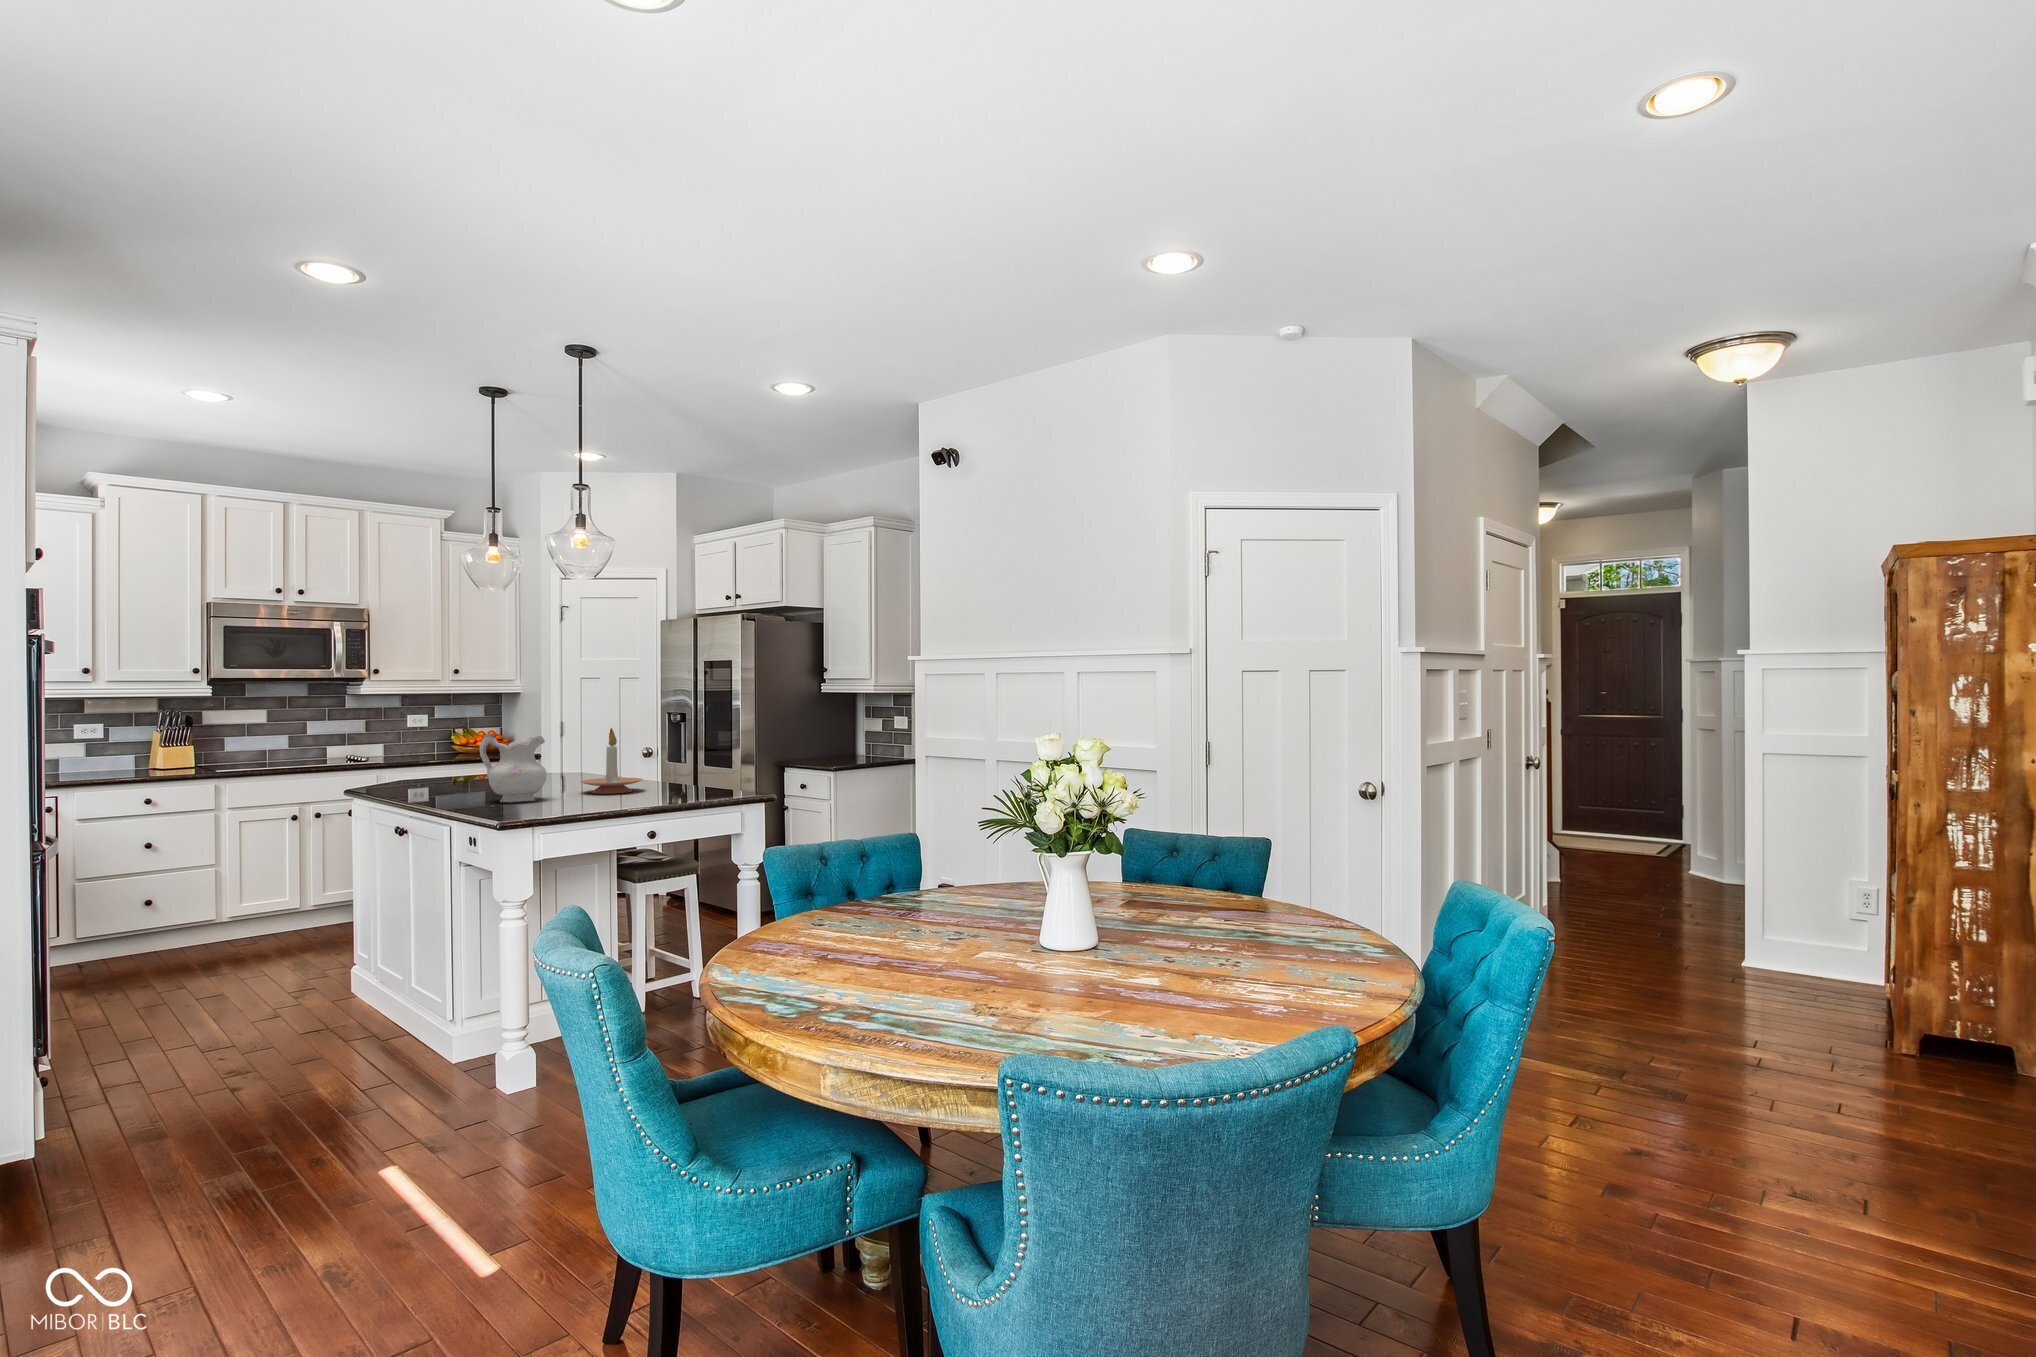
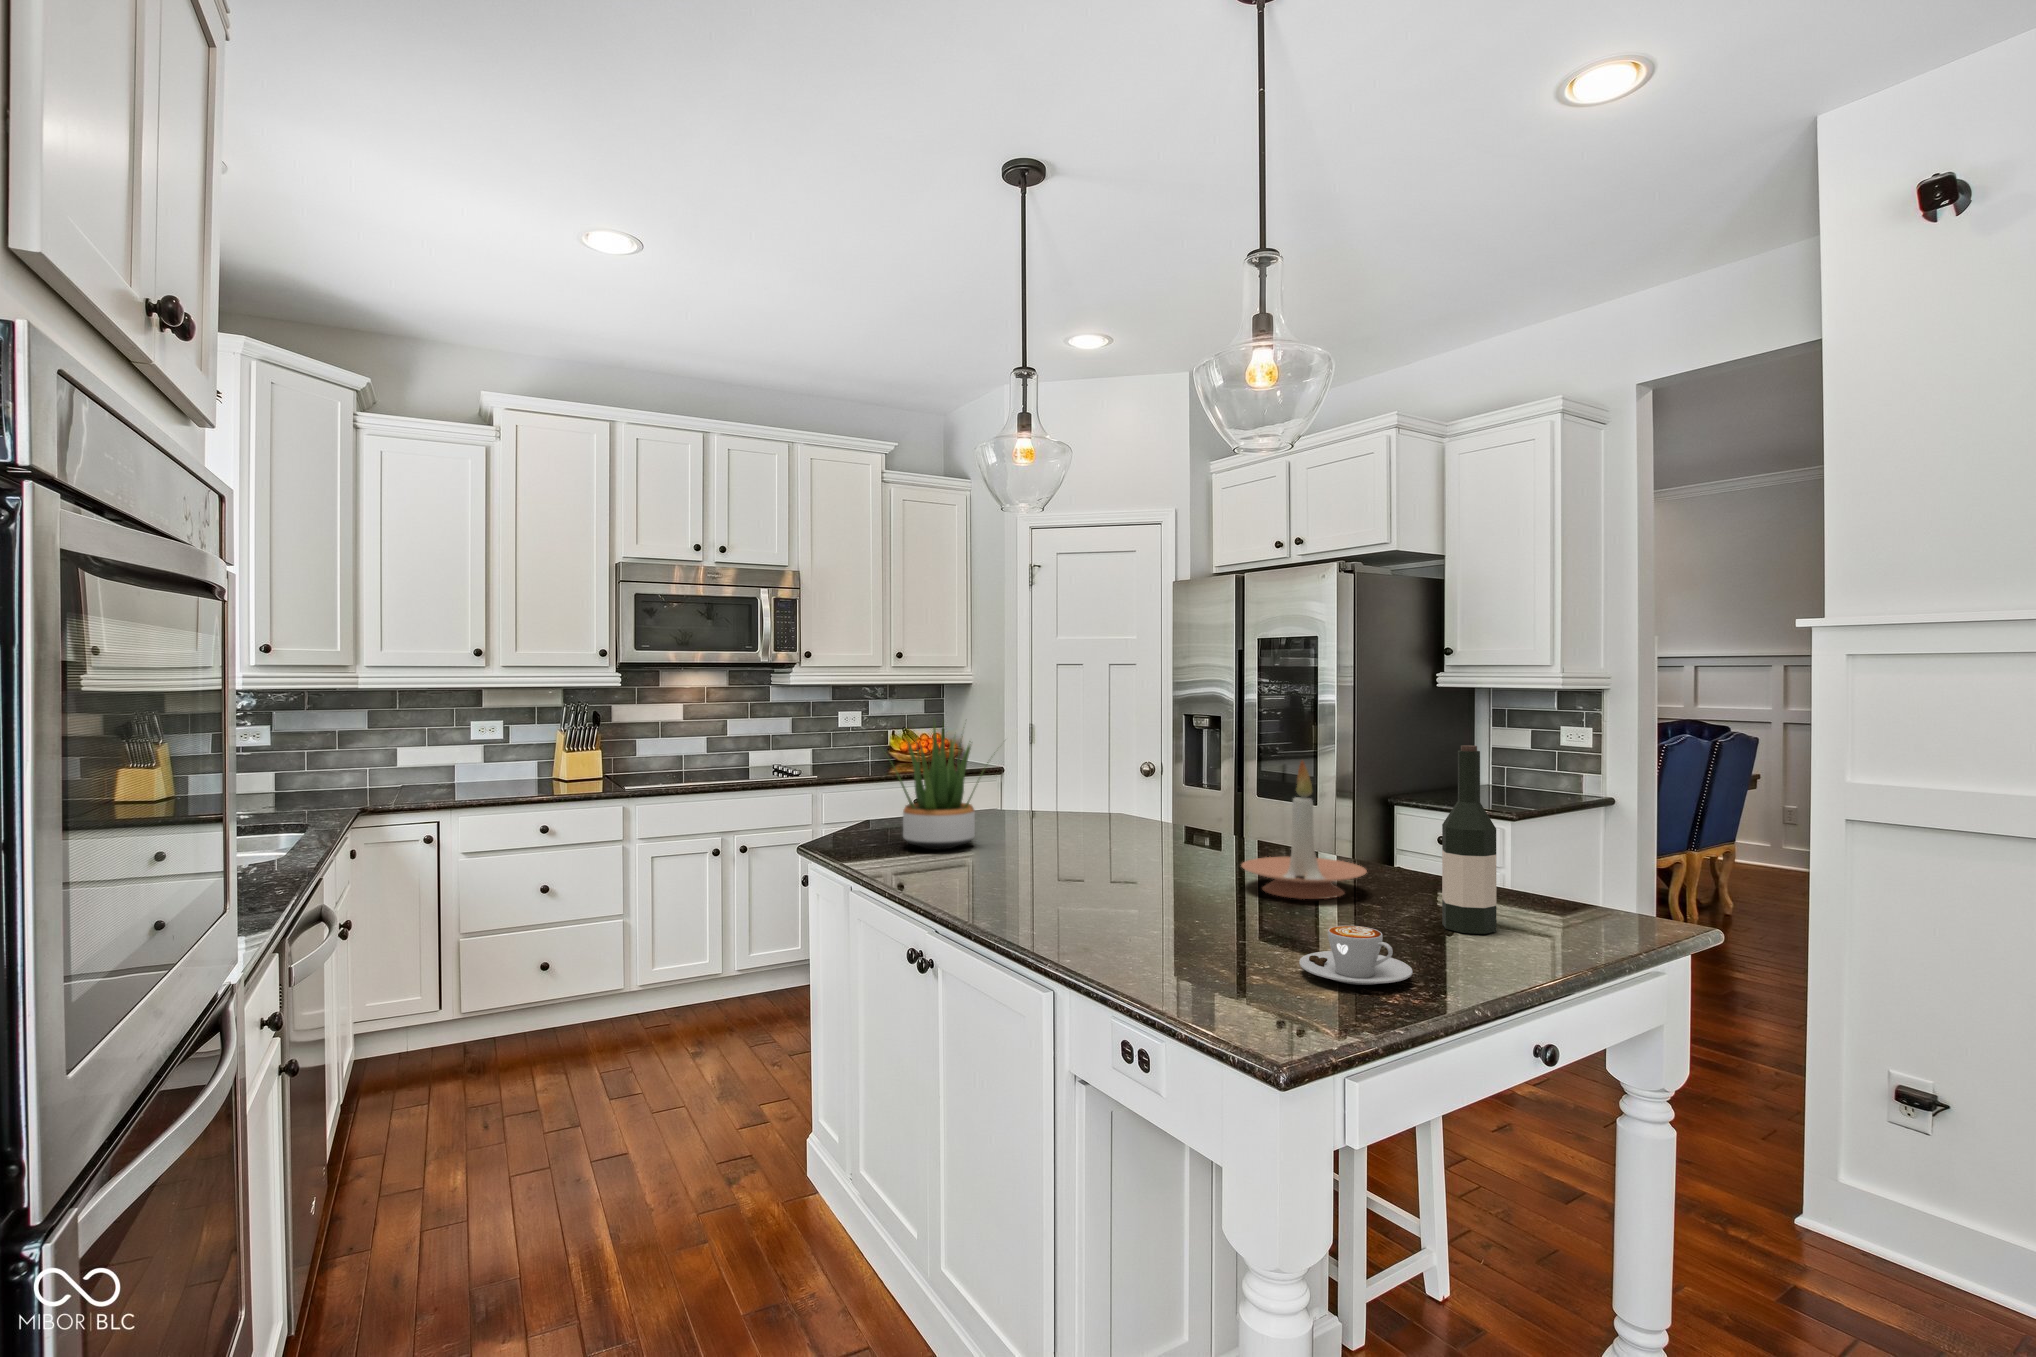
potted plant: none [389,712,473,786] -> present [879,724,988,850]
wine bottle: none [651,718,675,799] -> present [1442,745,1496,934]
ceramic pitcher: present [480,734,547,802] -> none [1086,774,1213,924]
coffee cup: none [553,791,600,811] -> present [1299,926,1412,985]

